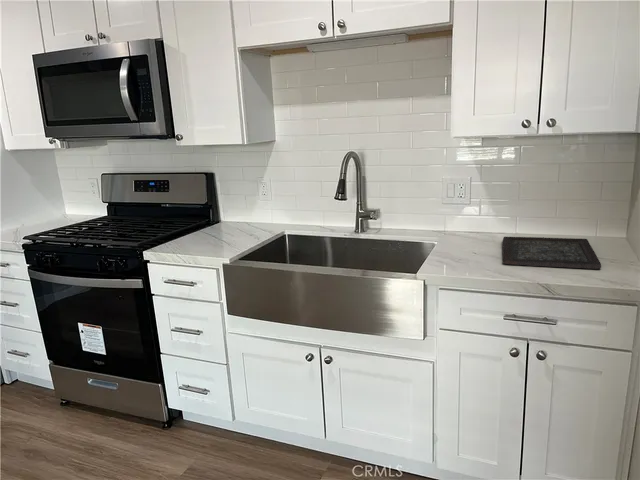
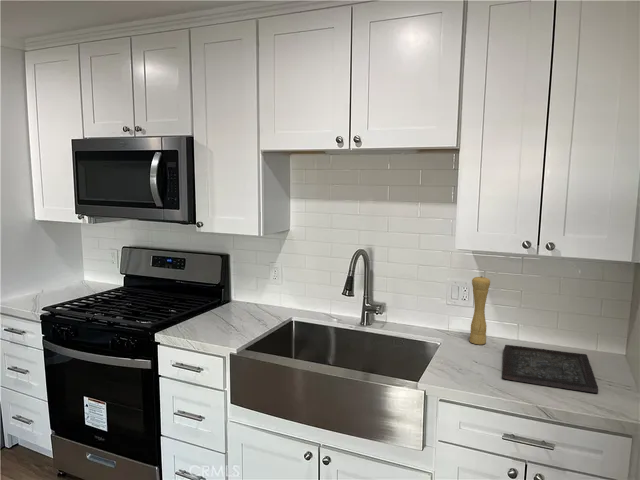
pepper mill: none [467,169,487,239] -> present [470,276,490,345]

